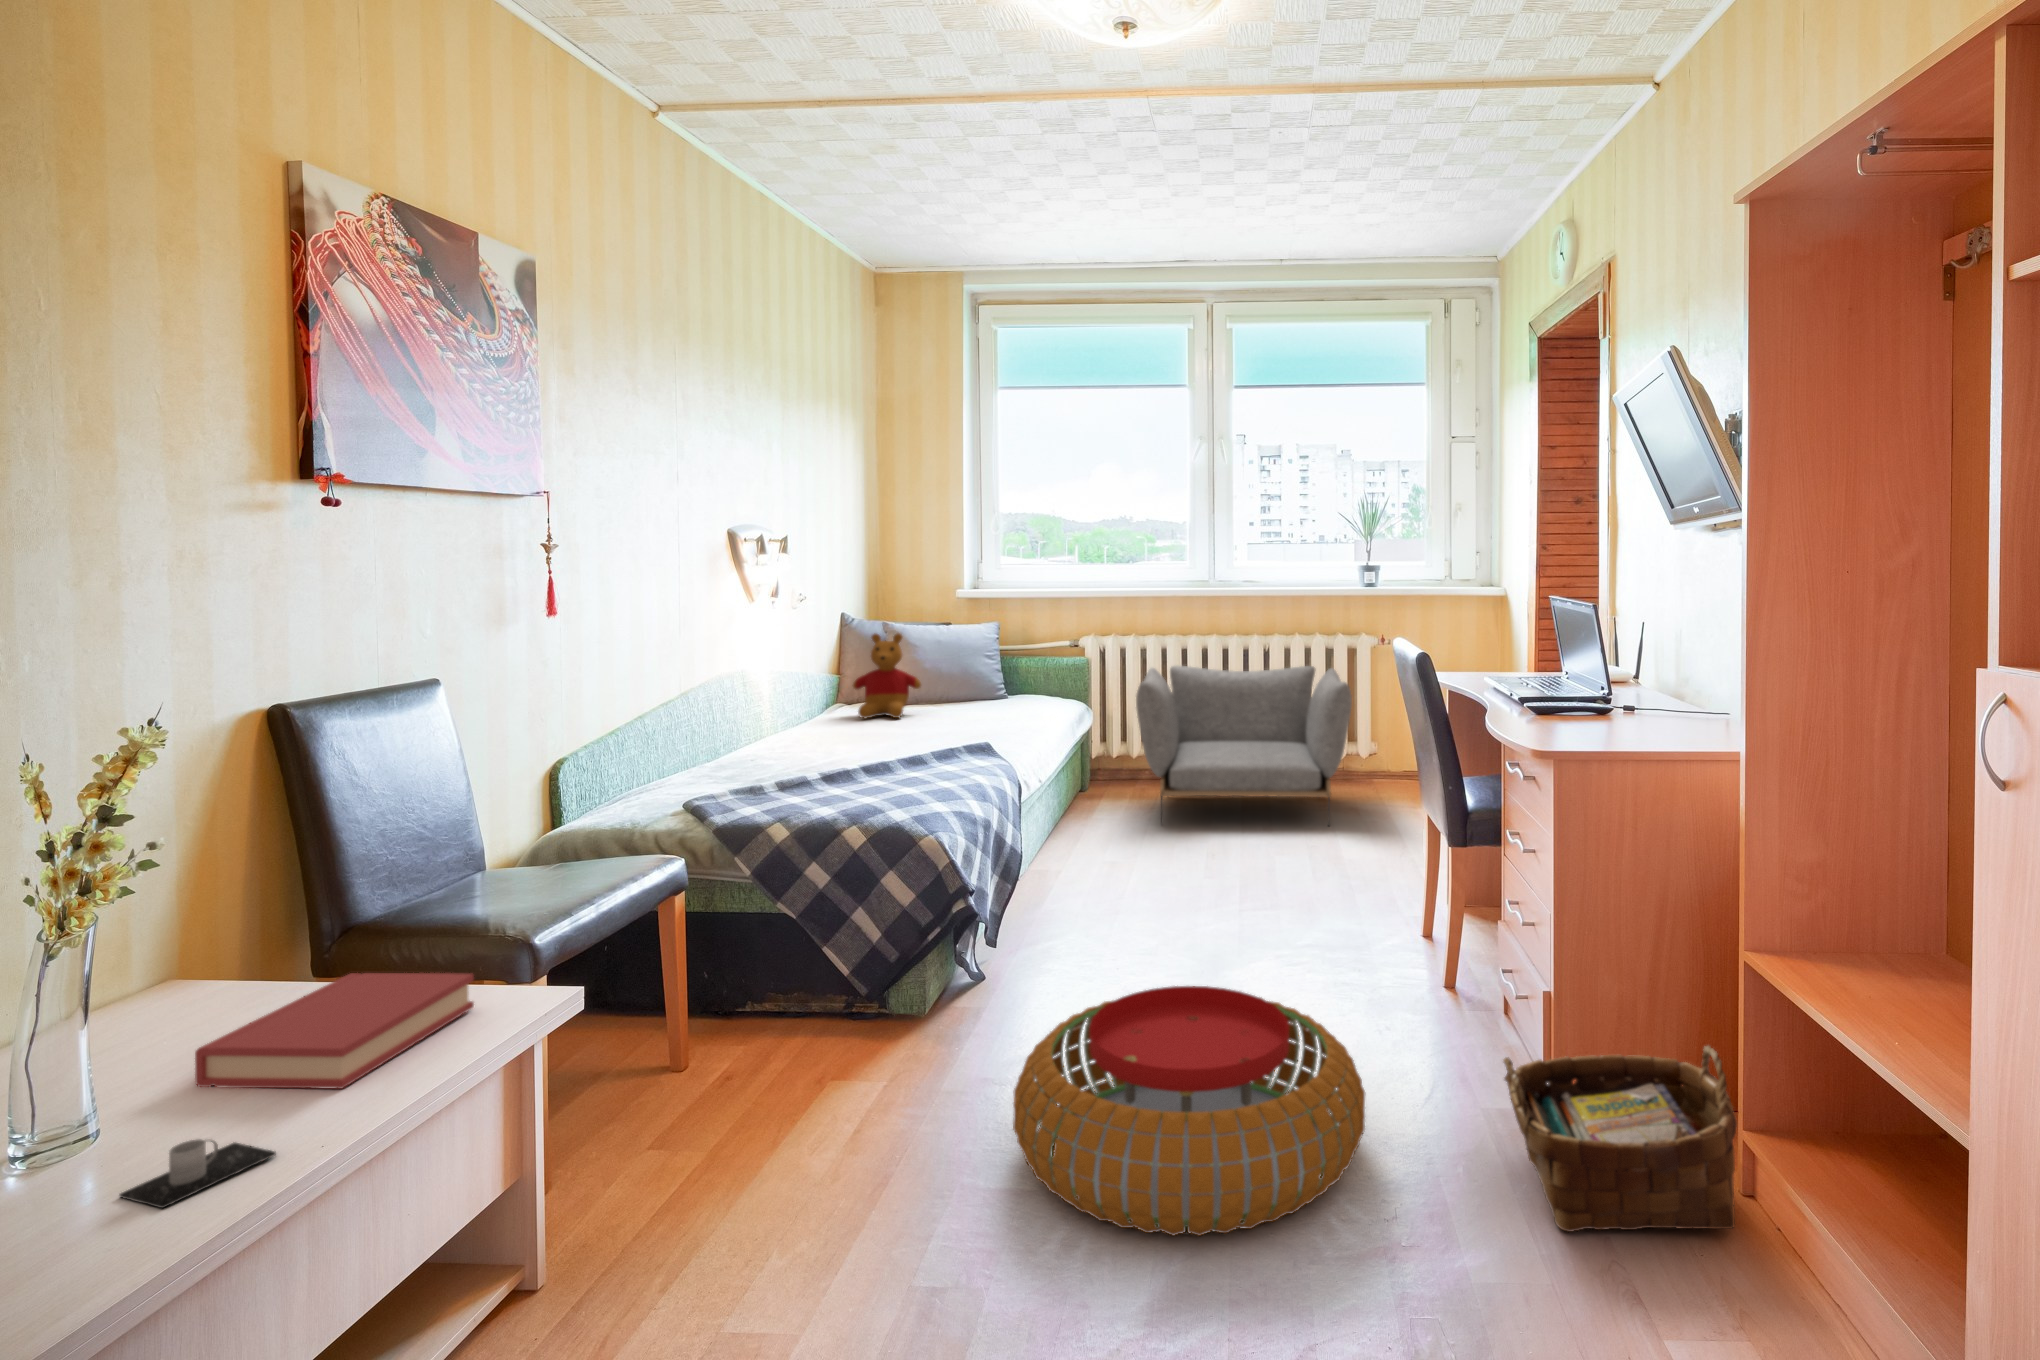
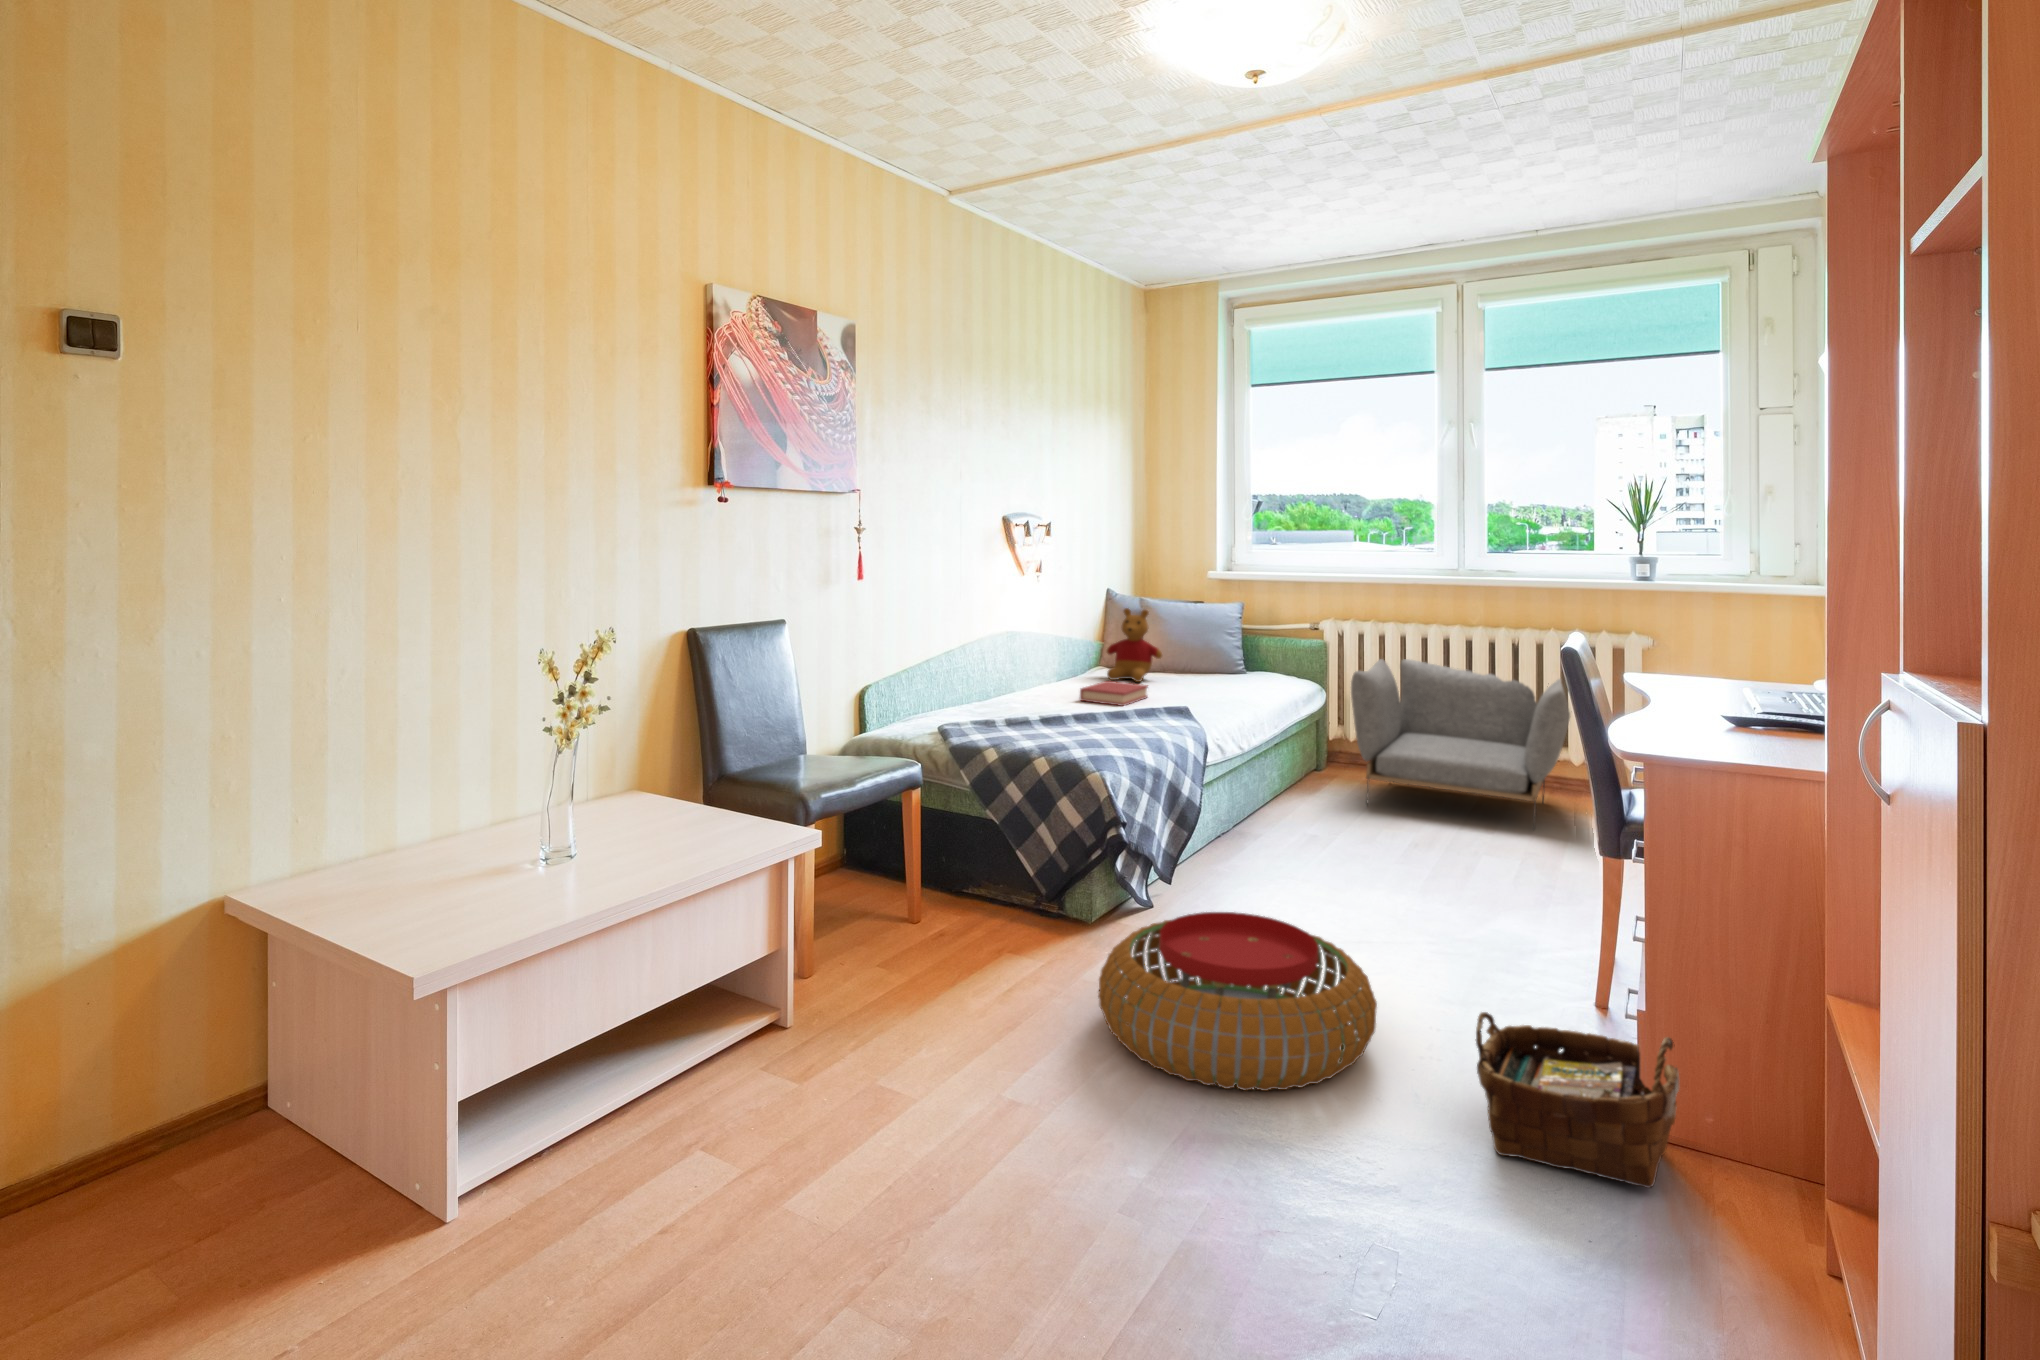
hardback book: present [195,973,474,1089] -> present [1080,681,1148,706]
mug: present [120,1139,276,1208] -> none [583,860,651,889]

